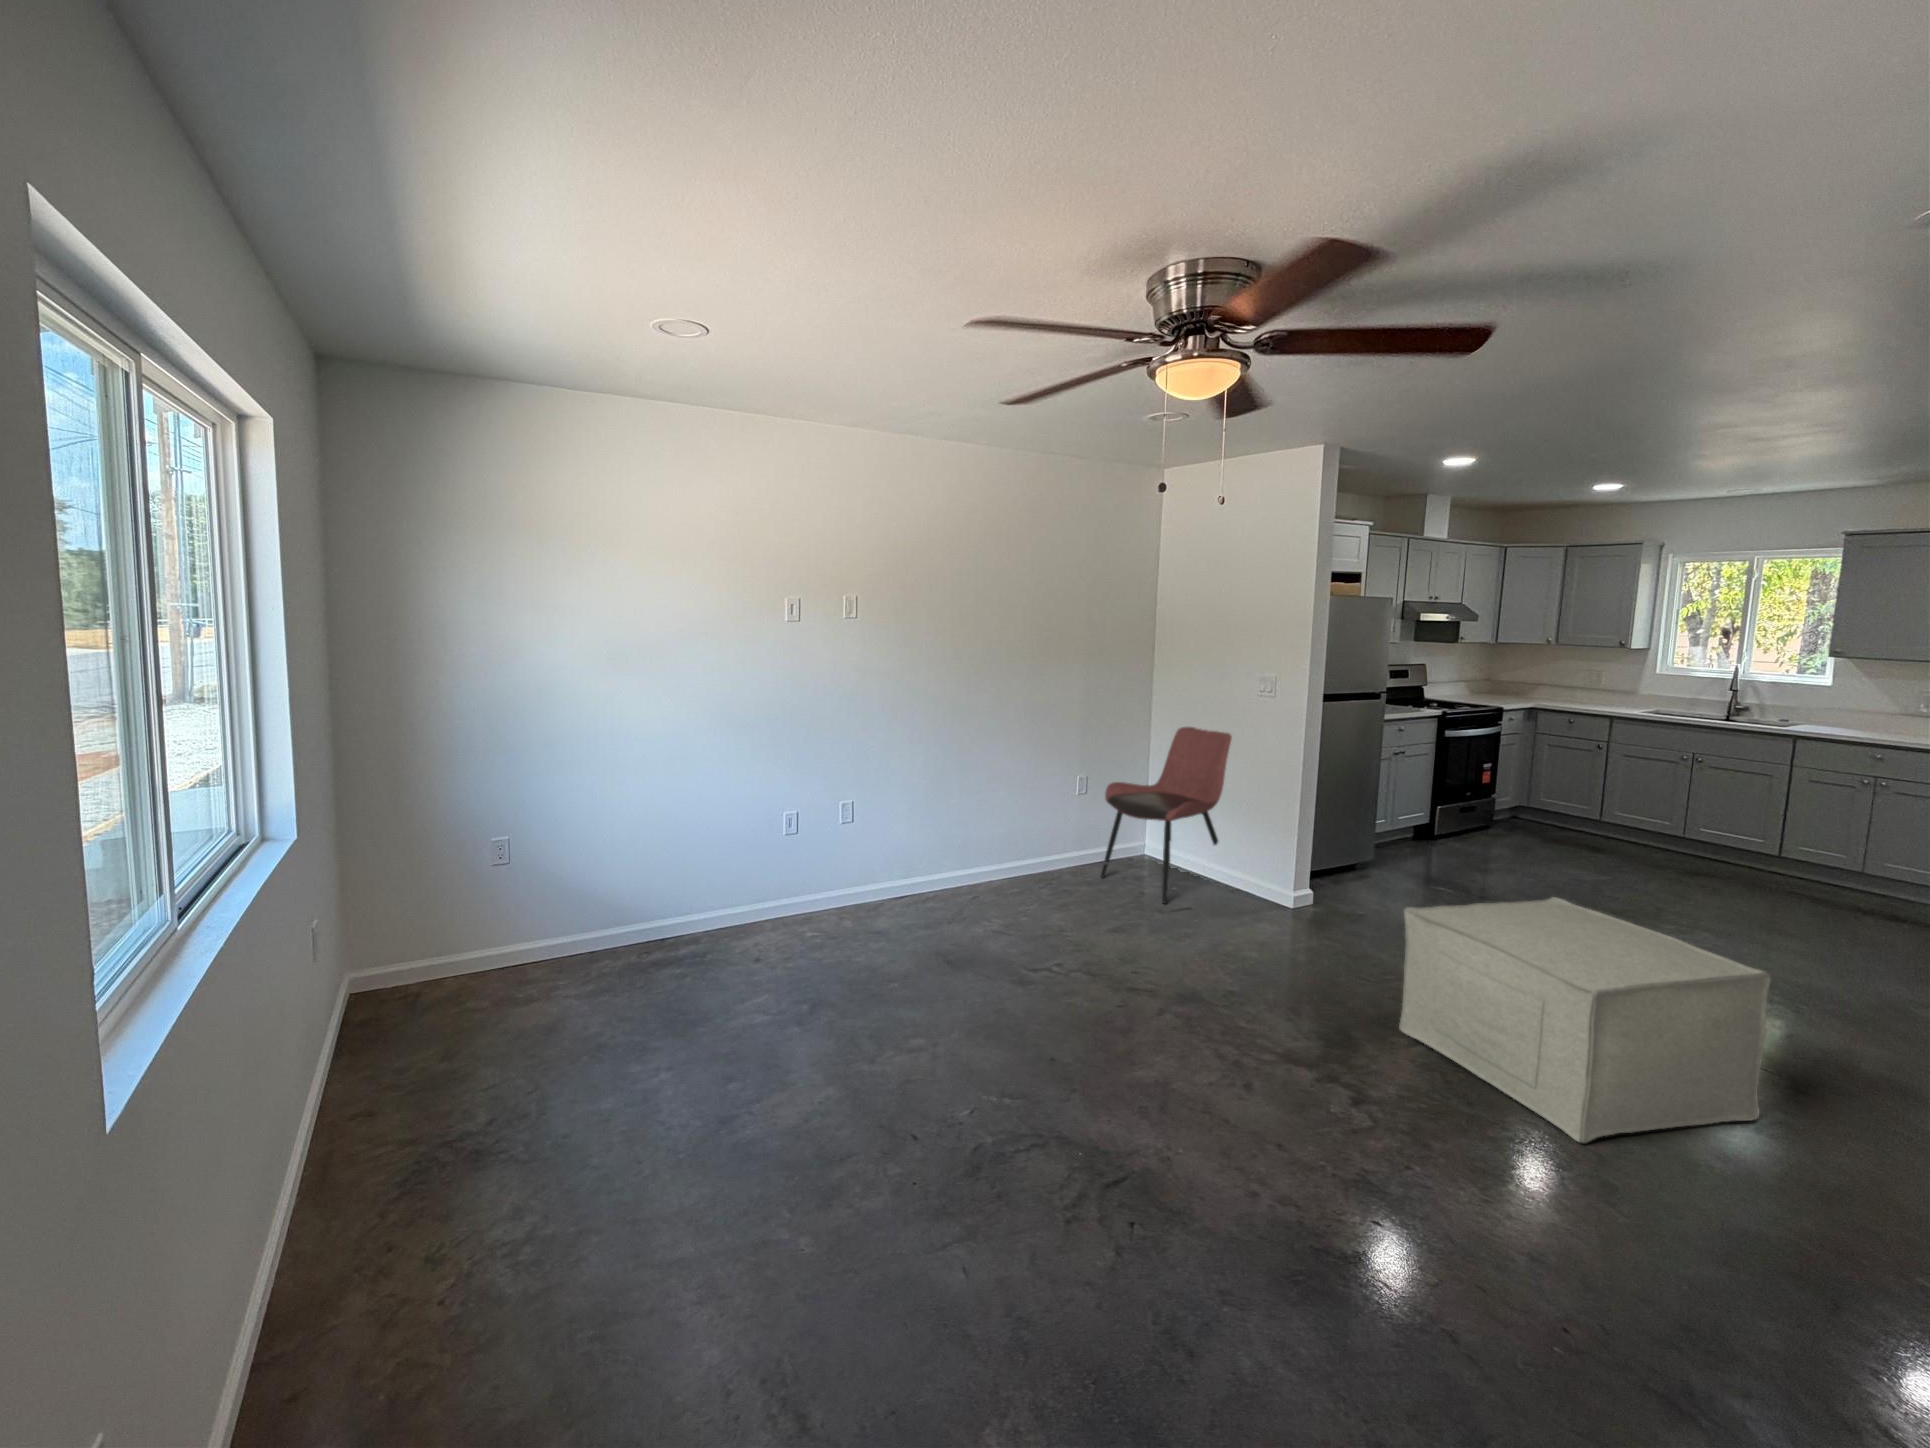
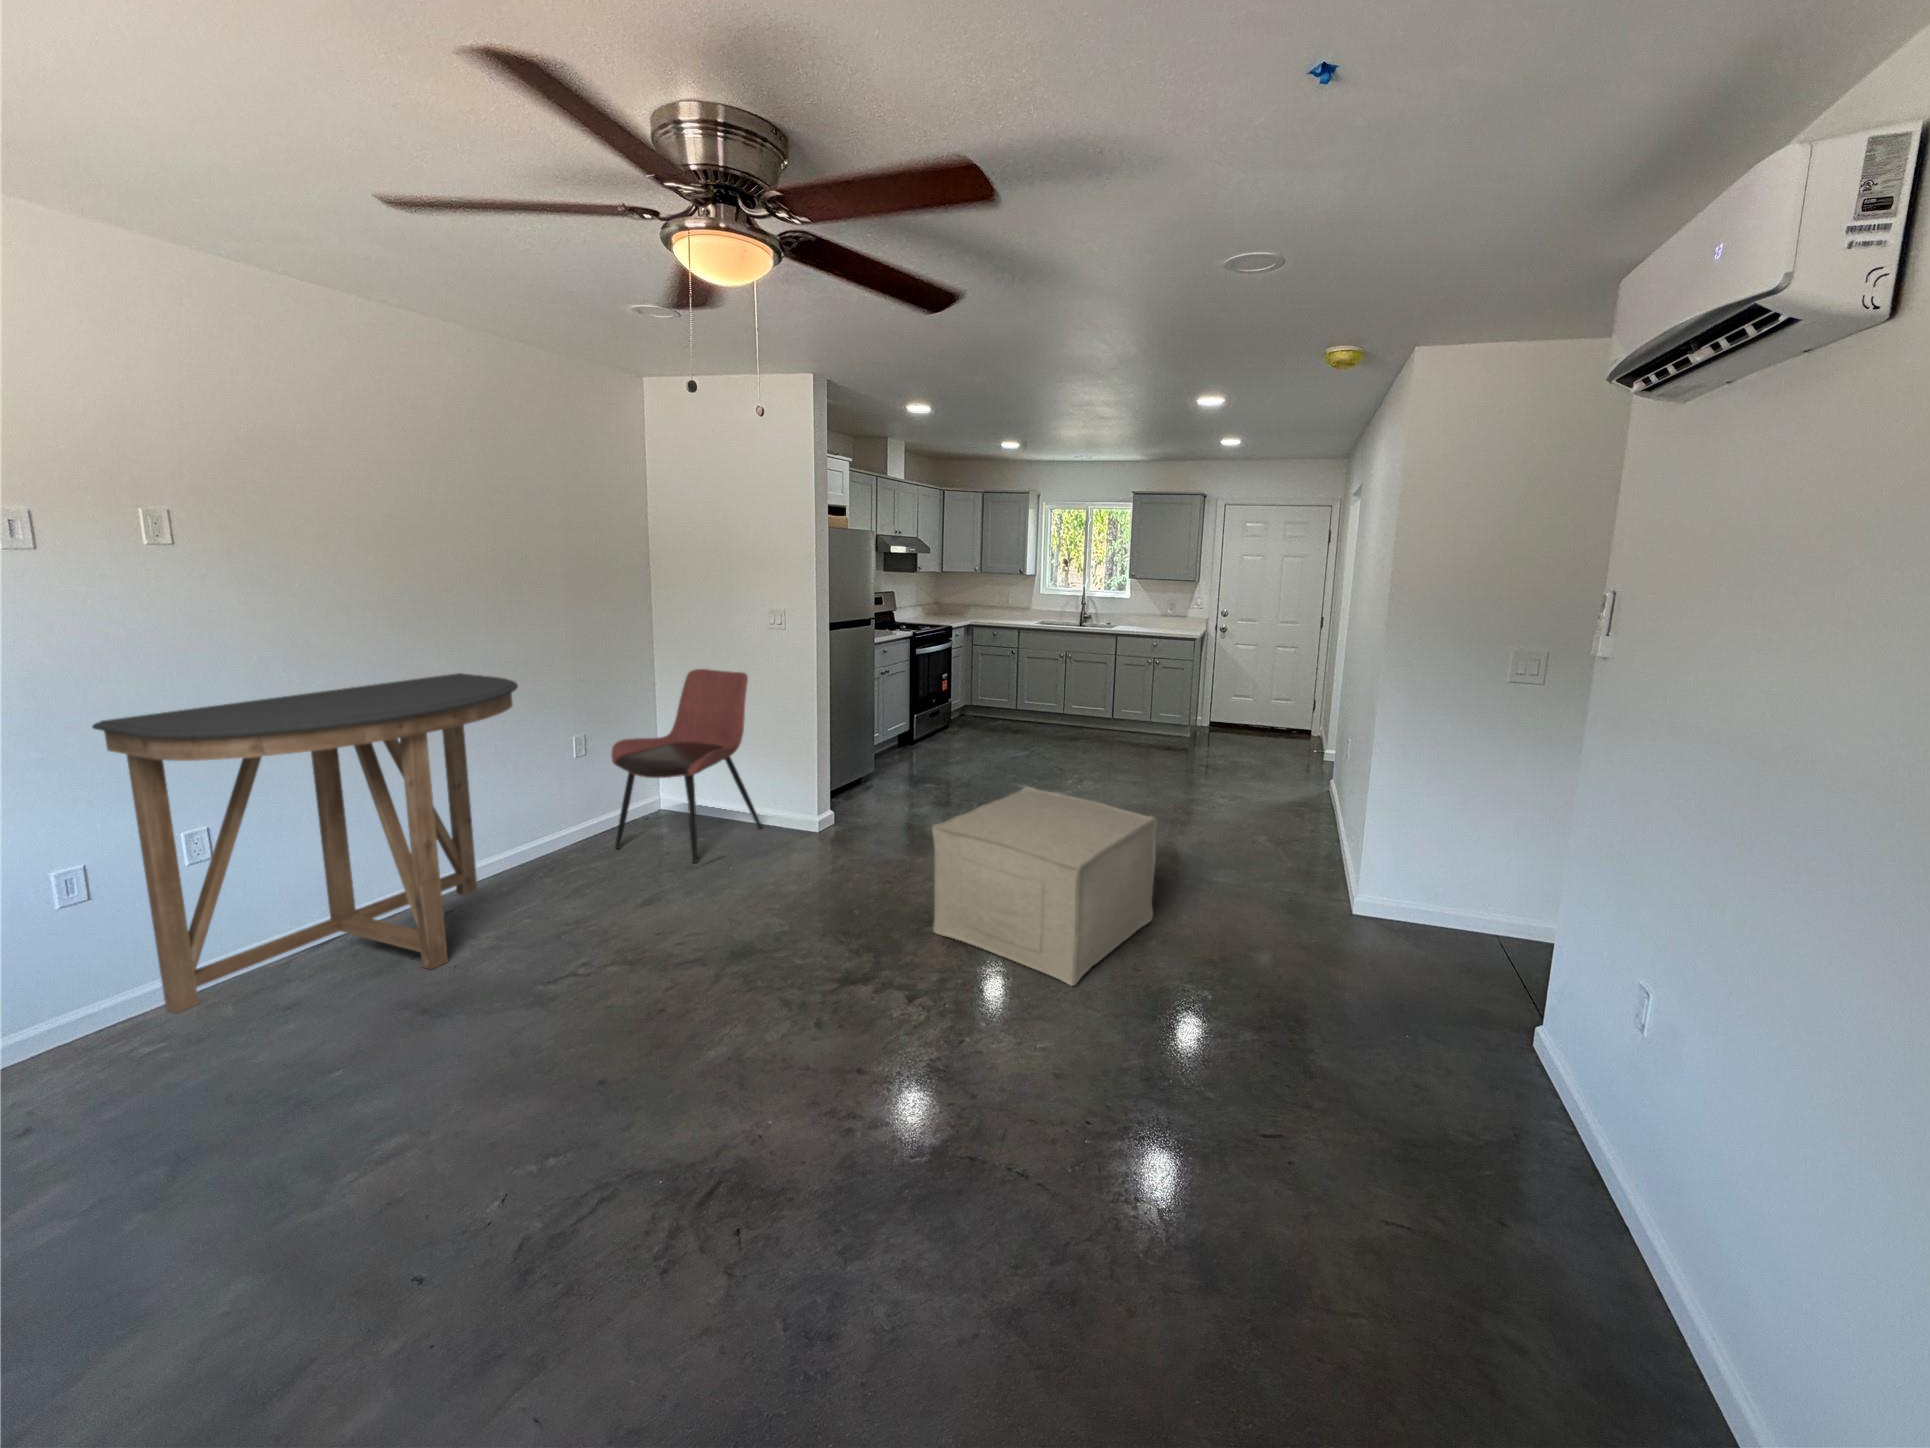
console table: none [822,710,1041,927] -> present [92,673,518,1013]

